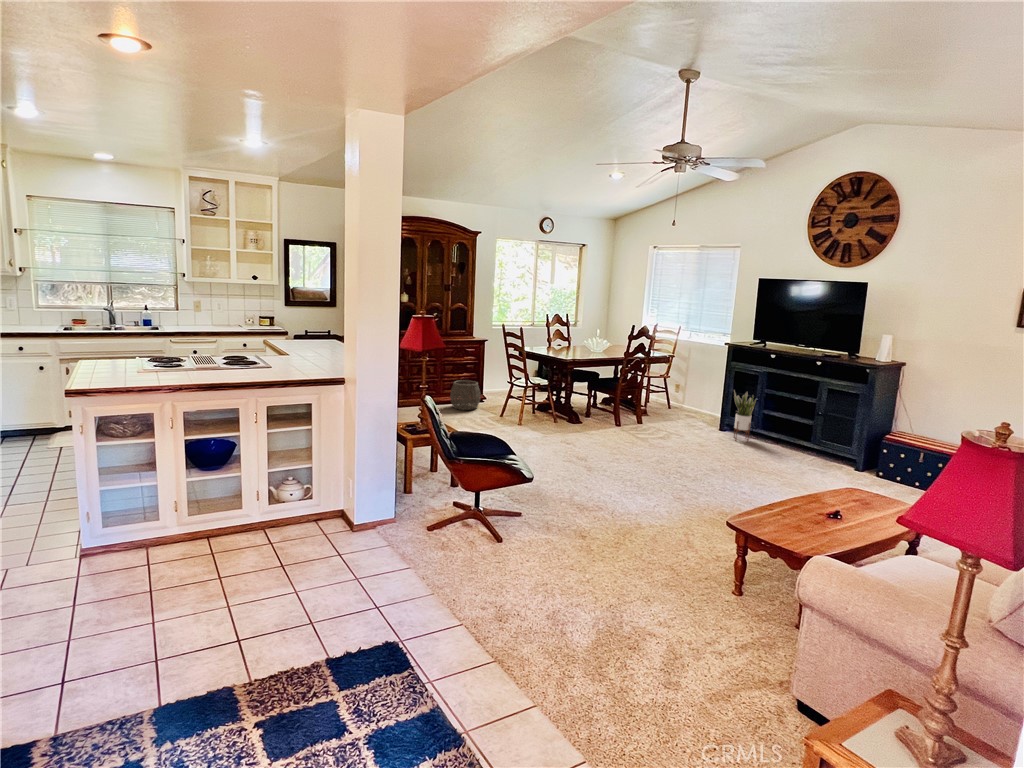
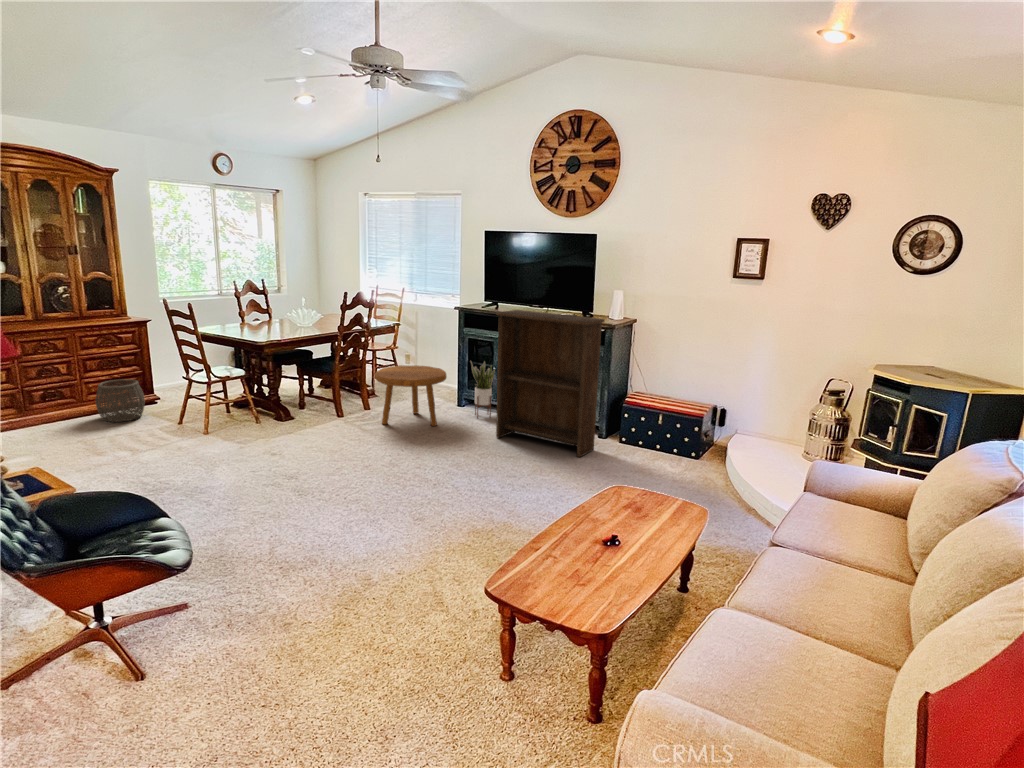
bookshelf: none [752,347,870,484] -> present [496,310,605,457]
footstool: none [650,389,711,442] -> present [375,365,447,426]

